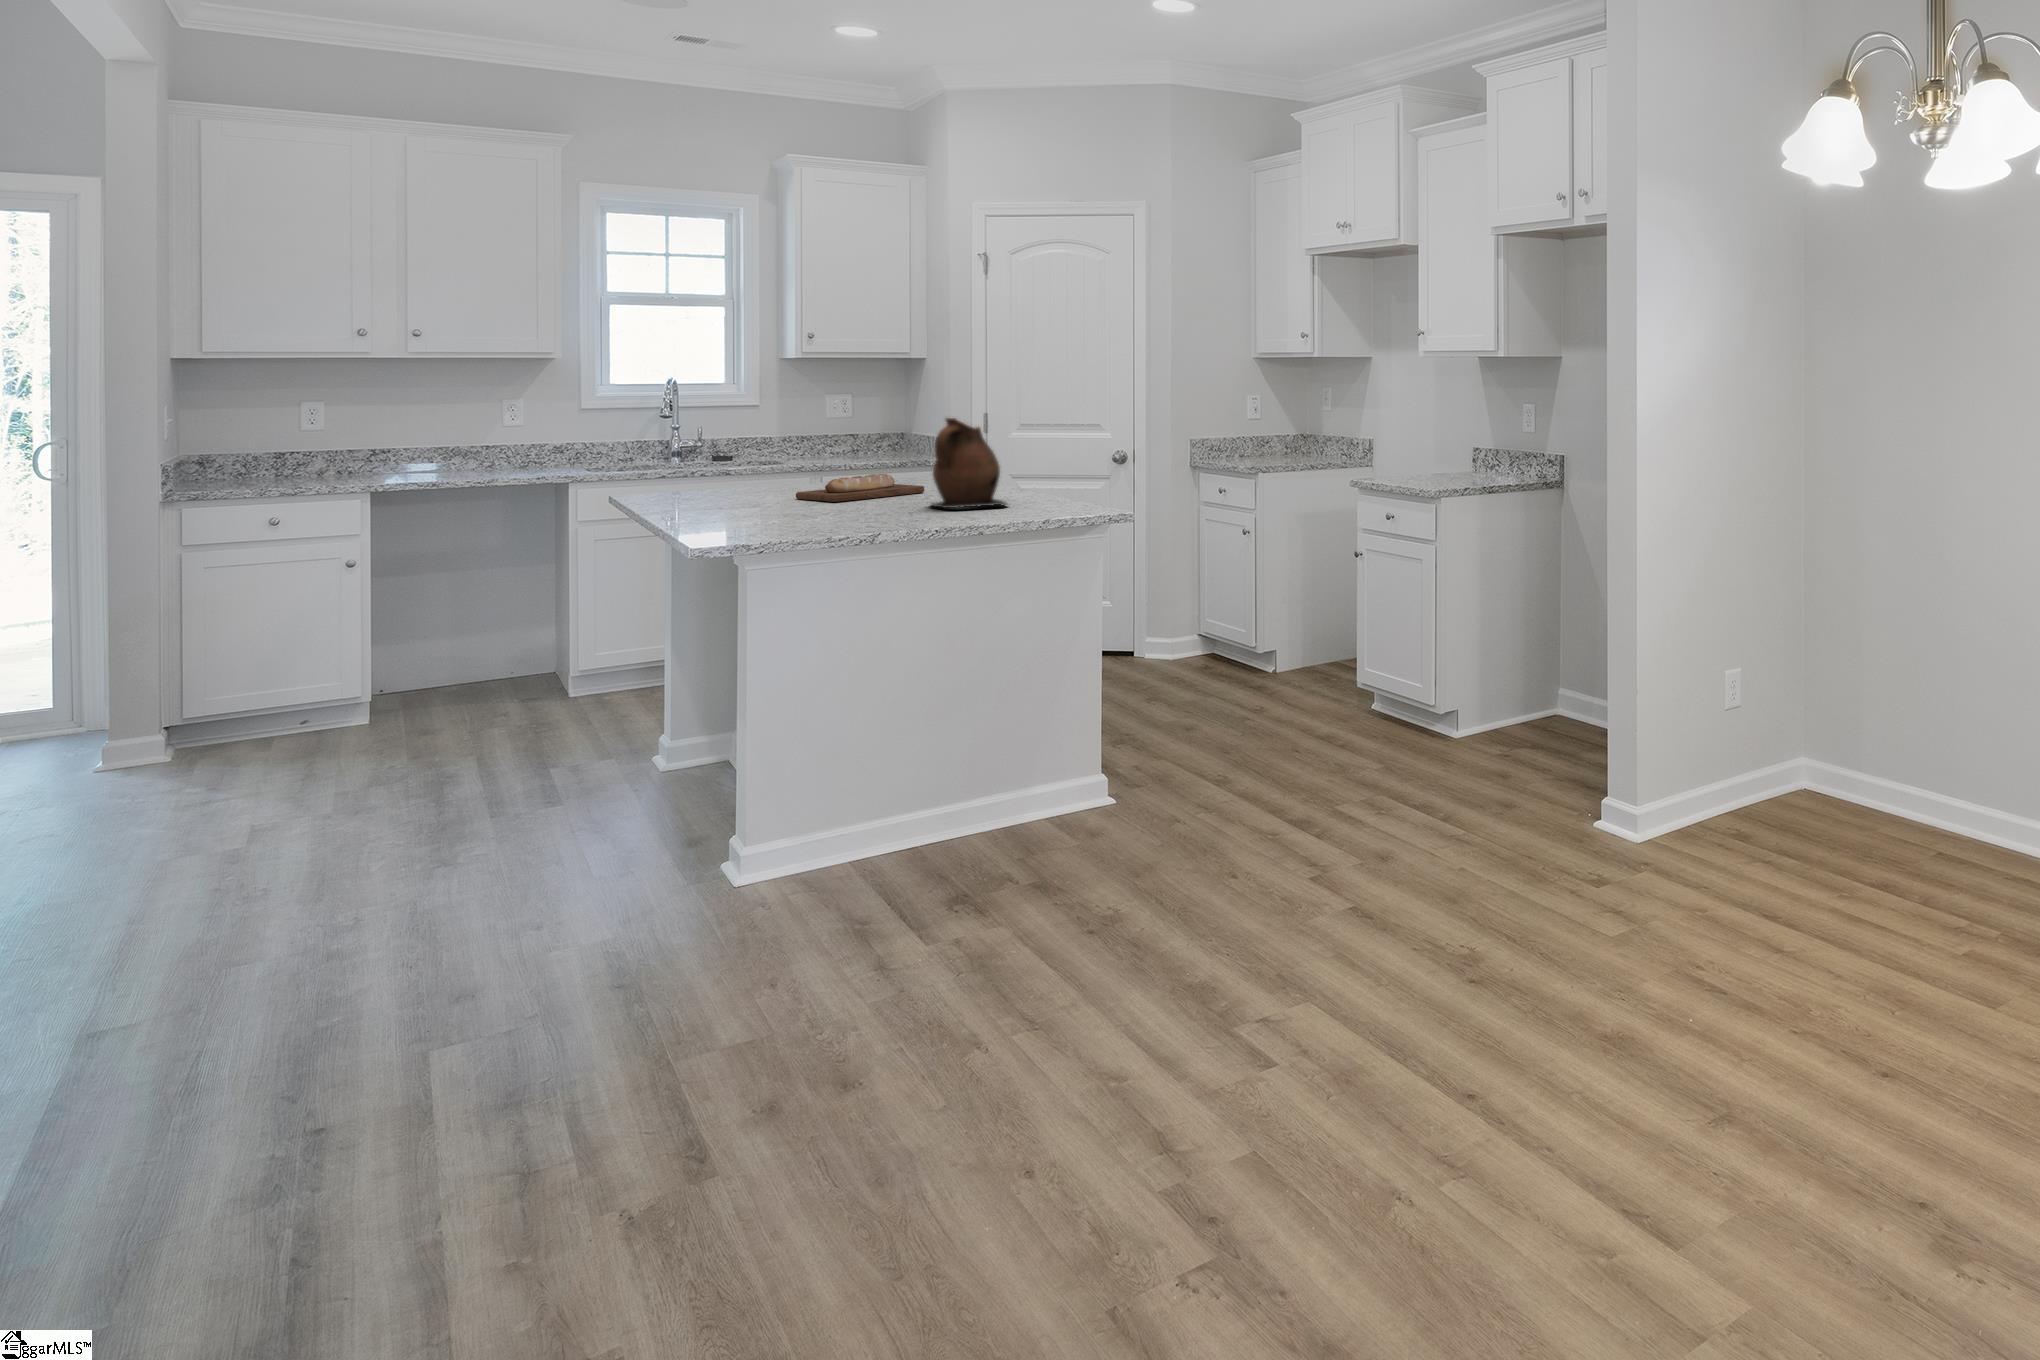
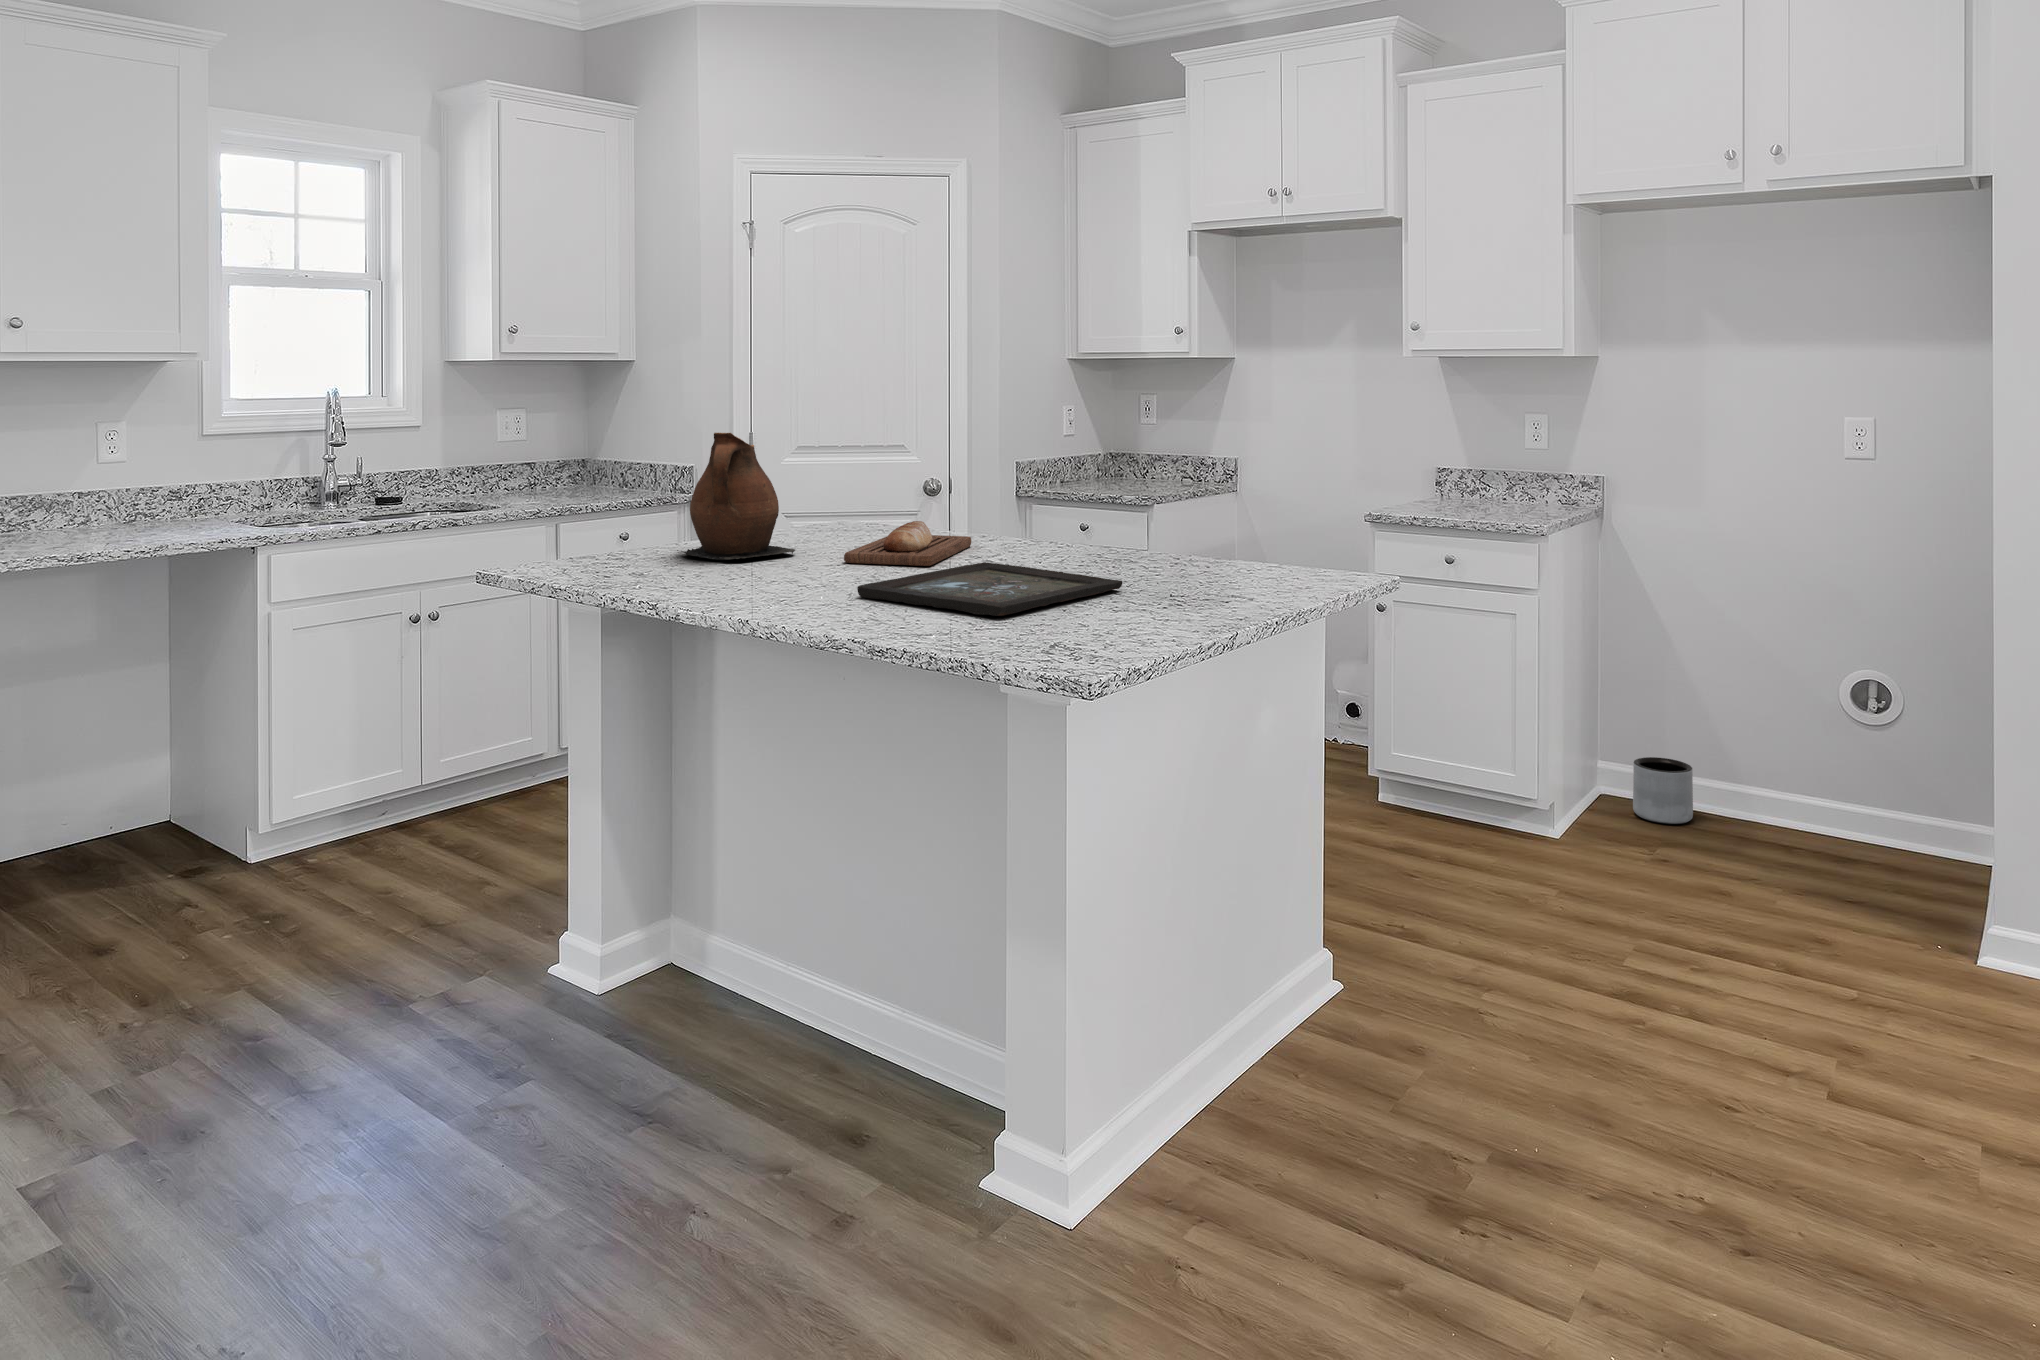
ceramic pitcher: present [931,418,1006,508] -> present [677,433,795,560]
tray: none [712,500,883,526] -> present [857,562,1122,616]
planter: none [1536,689,1581,741] -> present [1633,757,1693,824]

